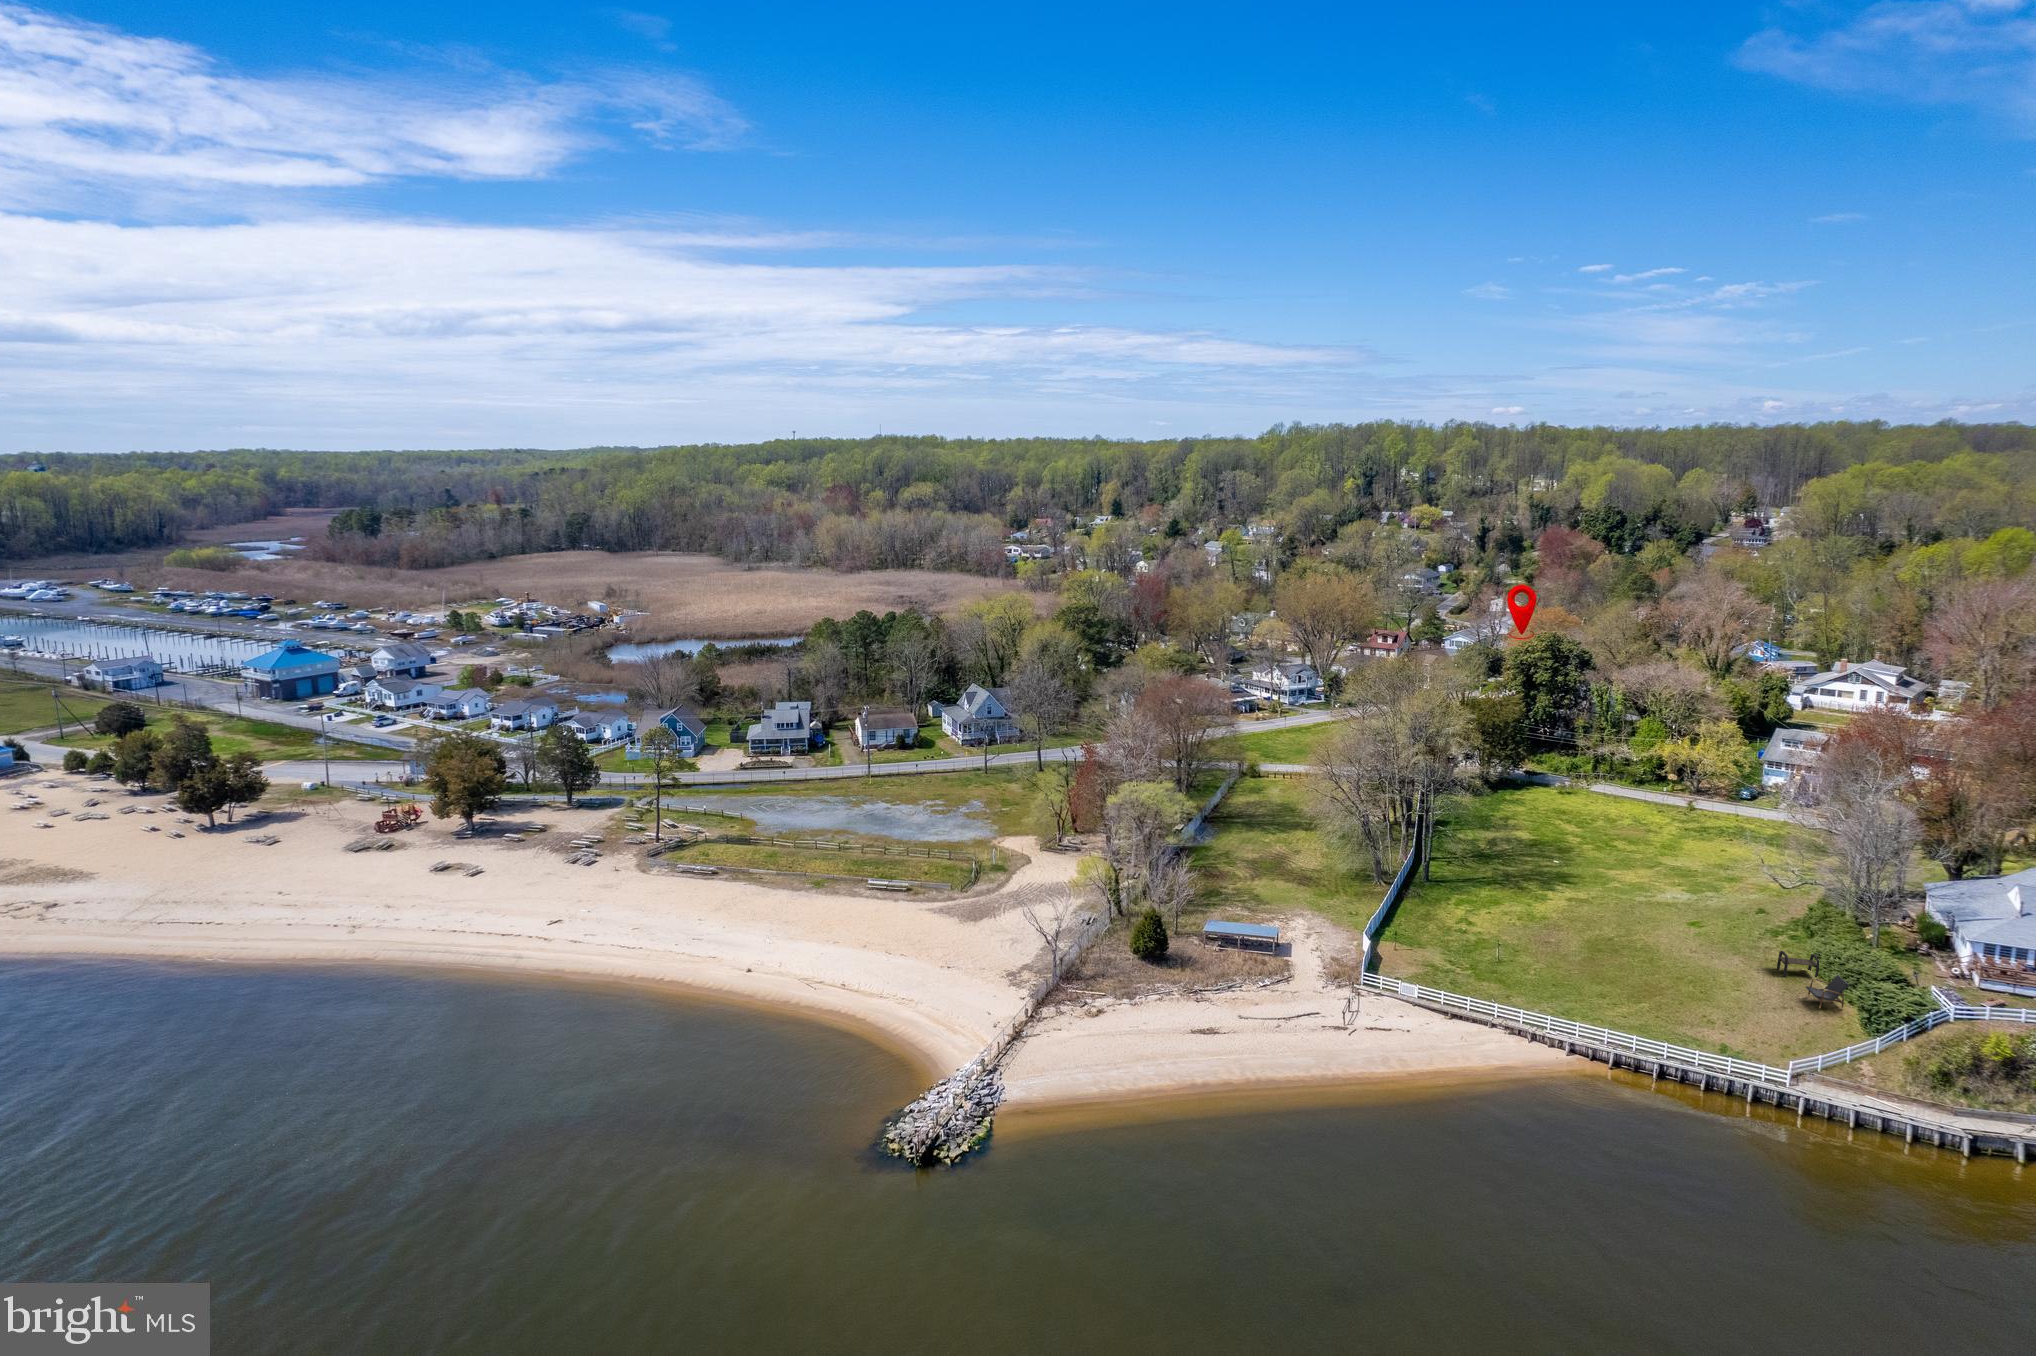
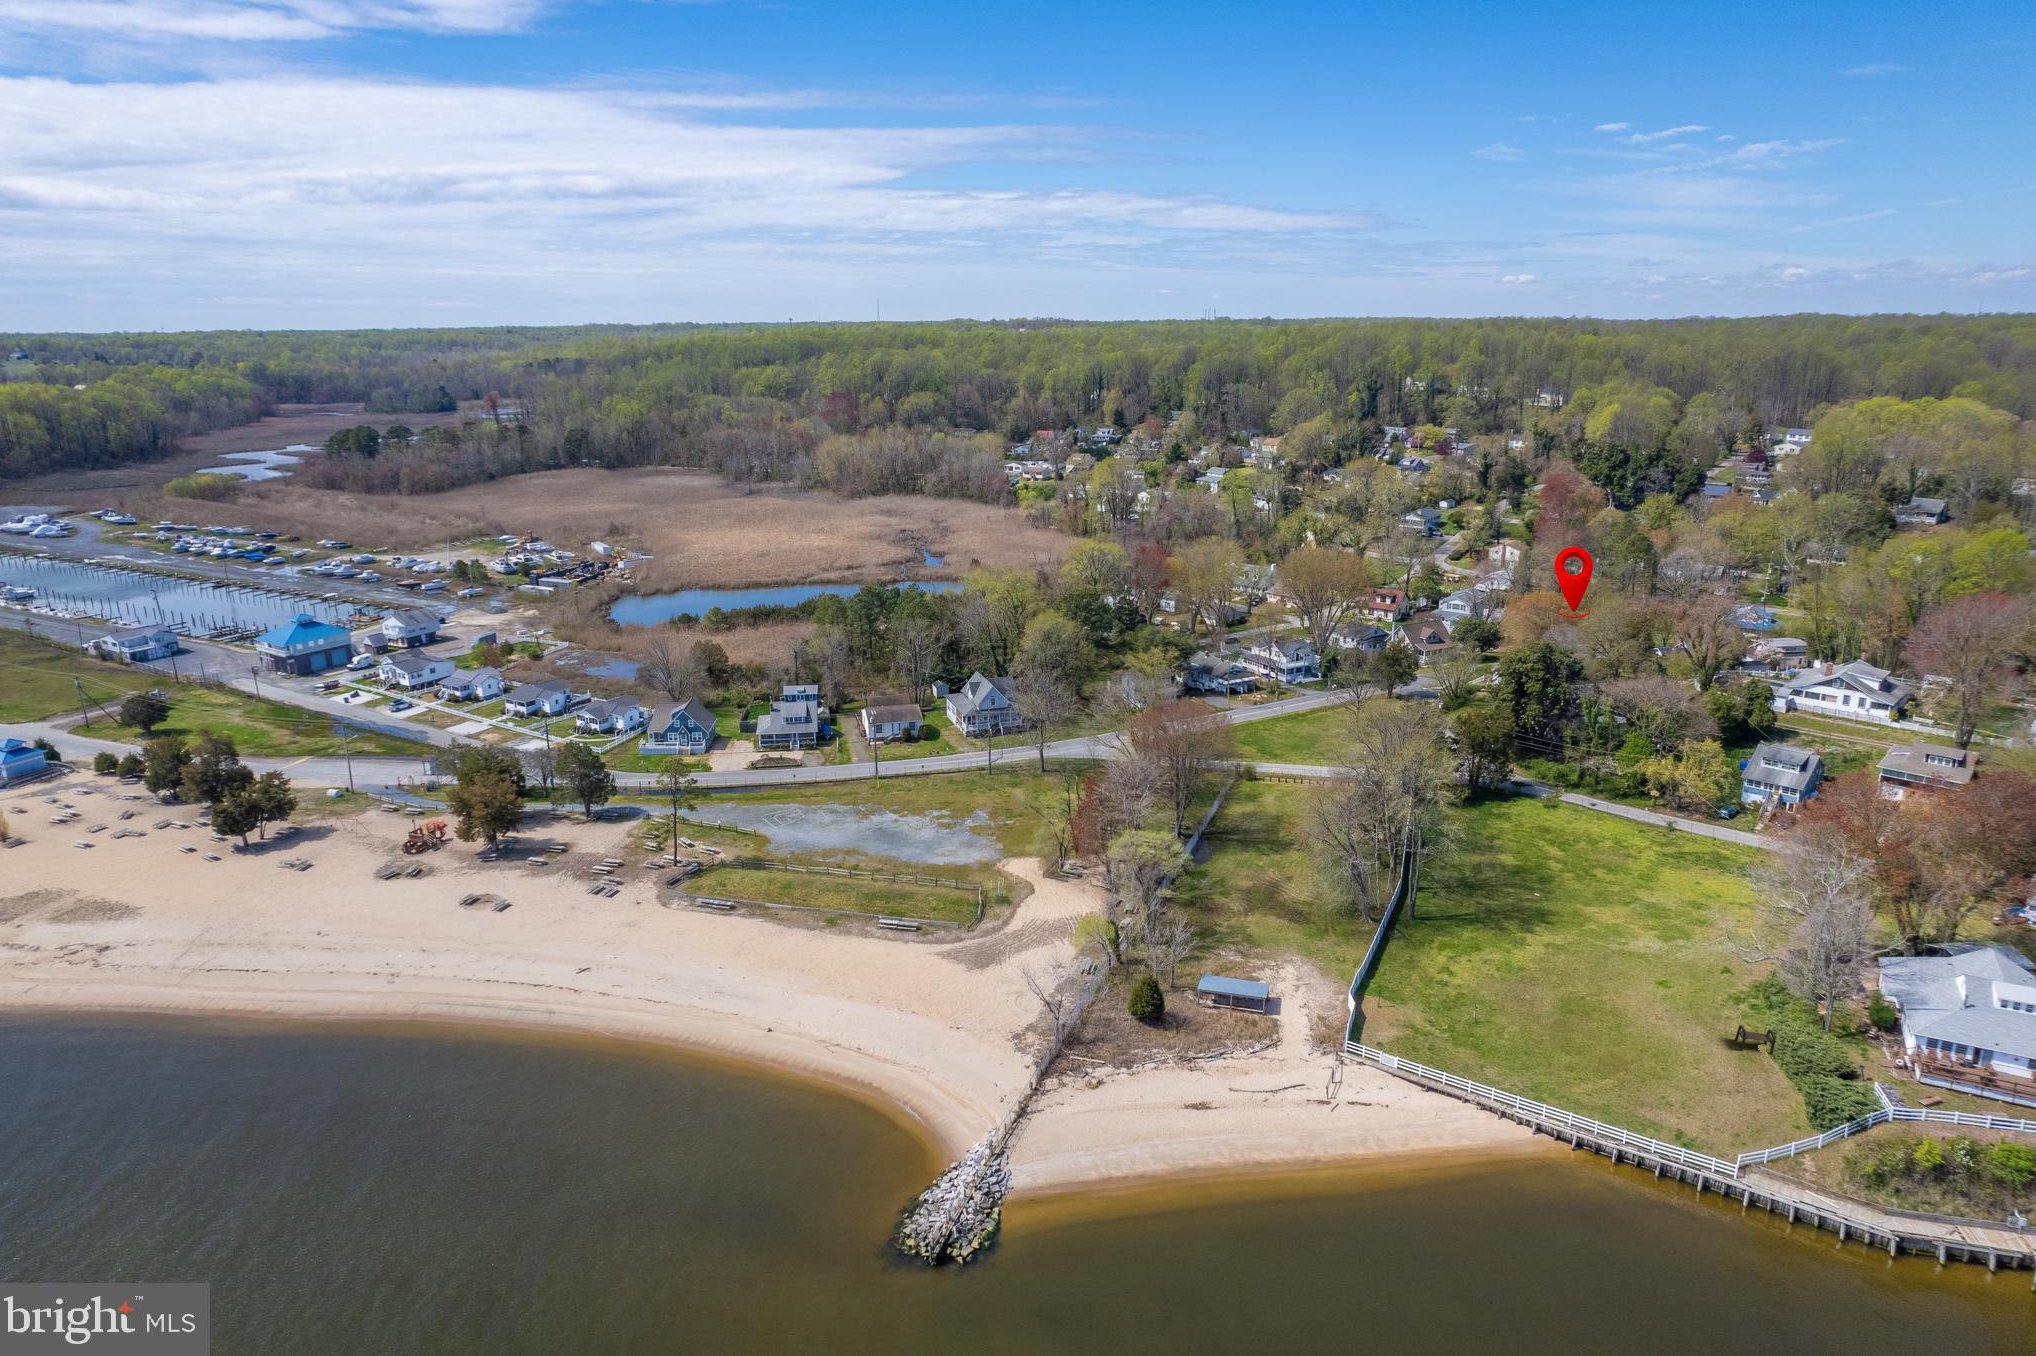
lounge chair: present [1806,975,1849,1009] -> none [1760,1059,1800,1092]

